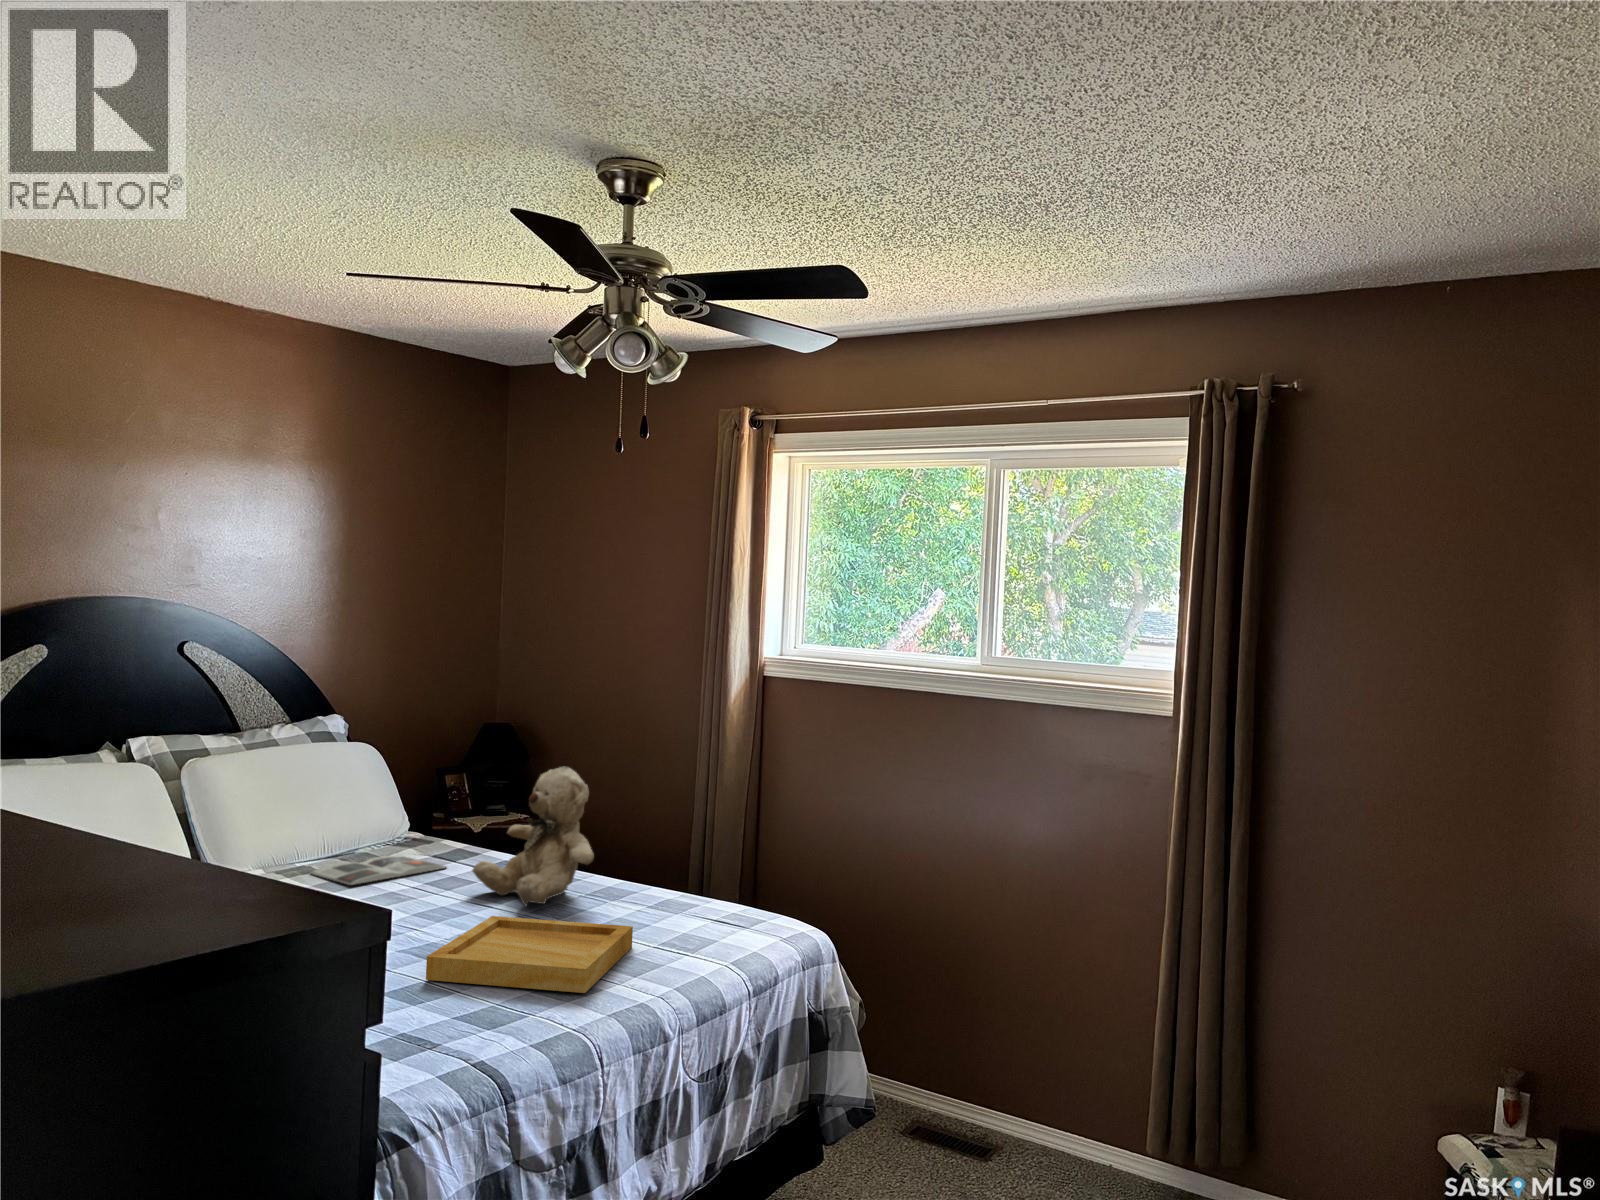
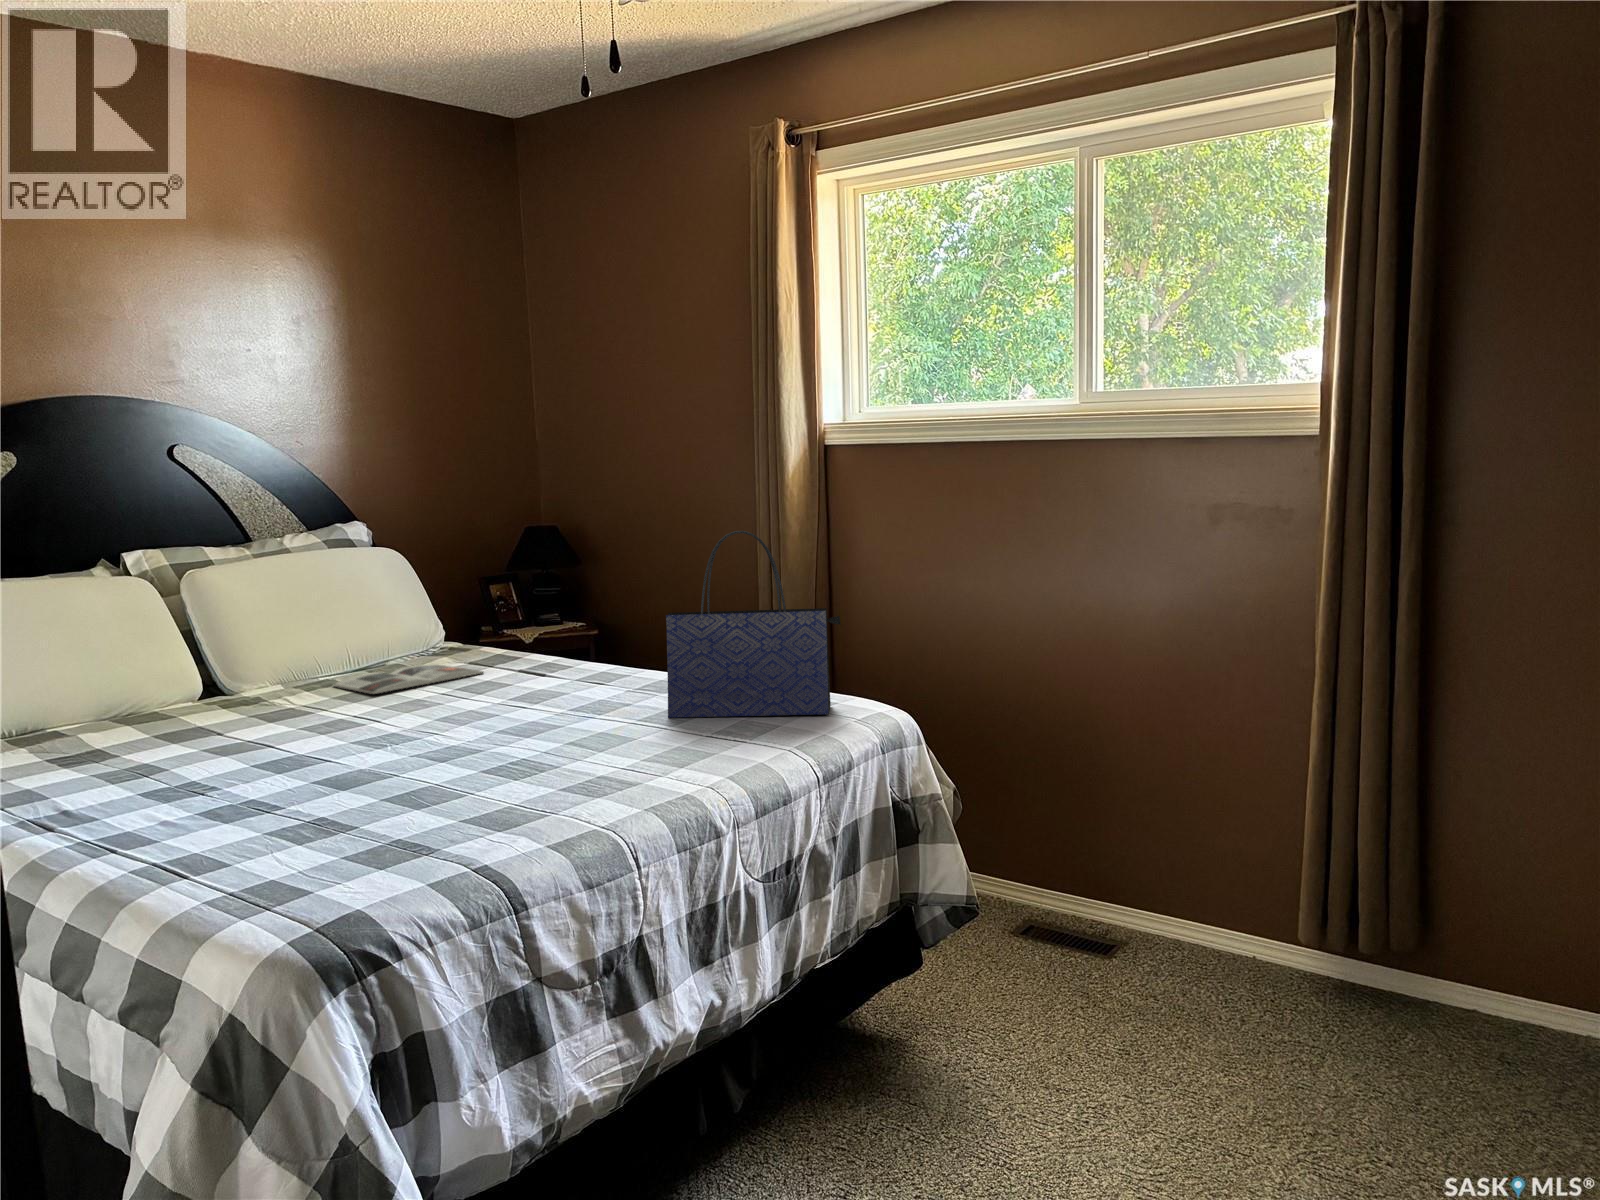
teddy bear: present [472,767,594,906] -> none [504,547,637,704]
tote bag: none [618,768,773,932] -> present [666,531,840,718]
tray: present [426,916,633,993] -> none [434,712,682,786]

